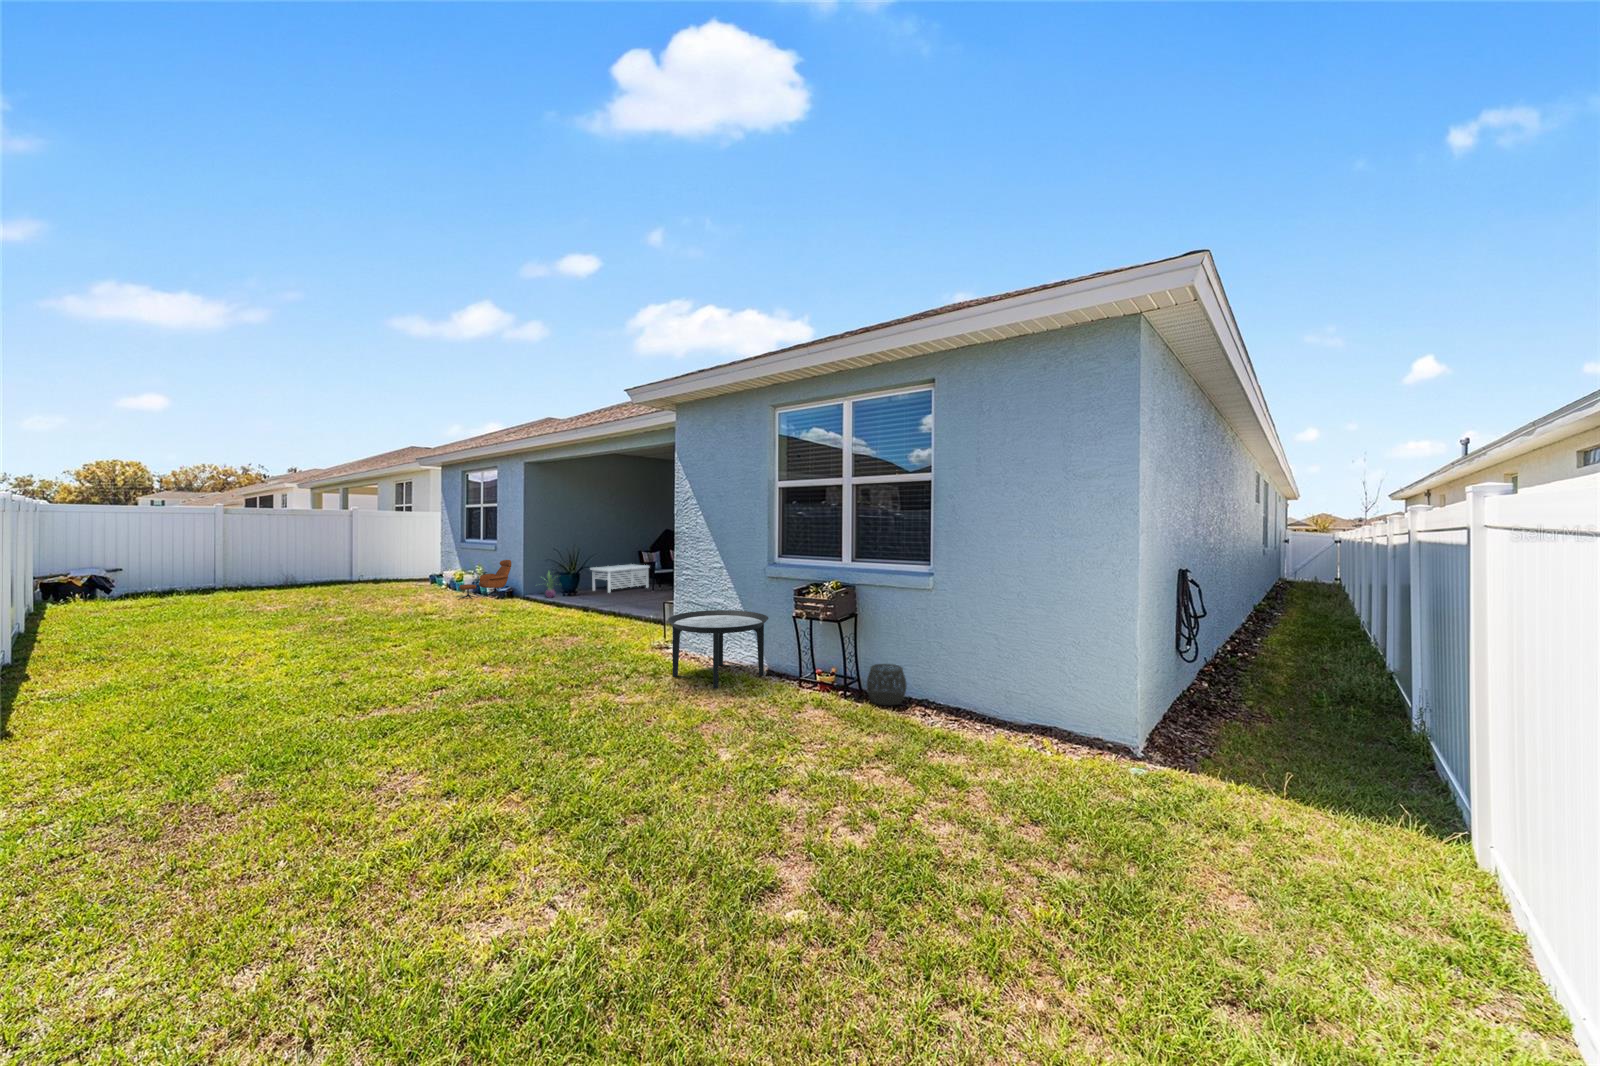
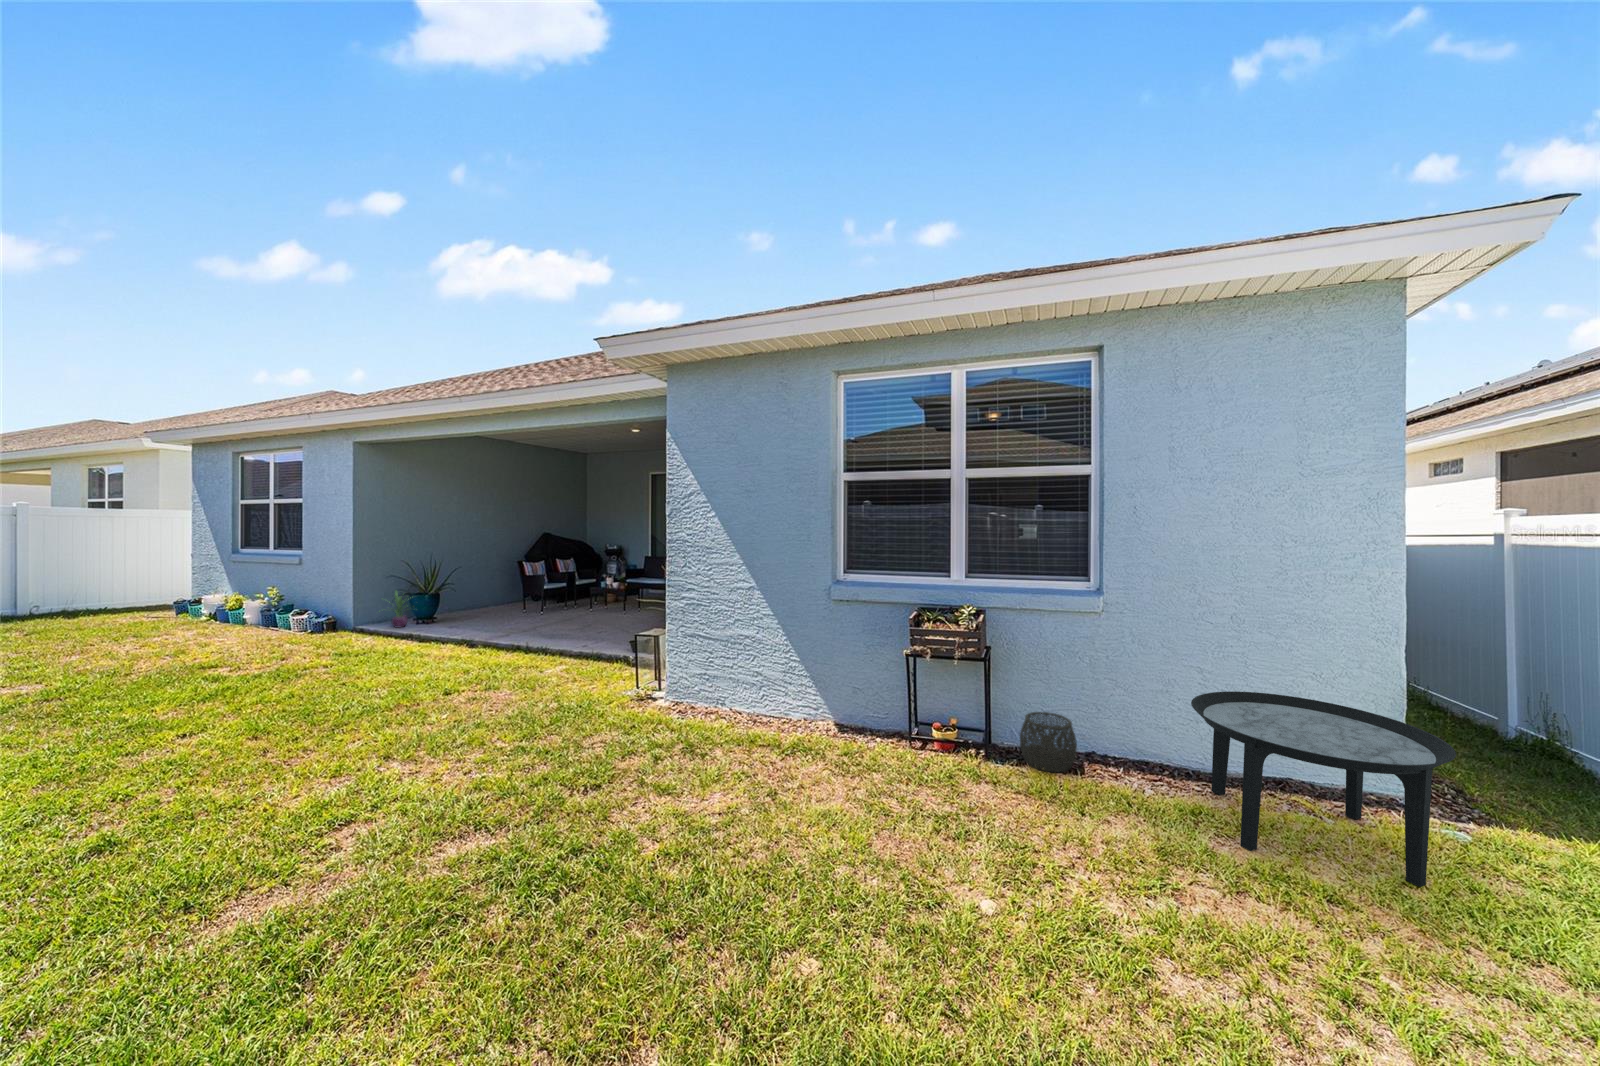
lounge chair: present [459,560,511,599] -> none [243,577,333,640]
storage bench: present [590,564,649,592] -> none [452,575,533,615]
round table: present [668,610,769,689] -> present [1191,691,1456,887]

